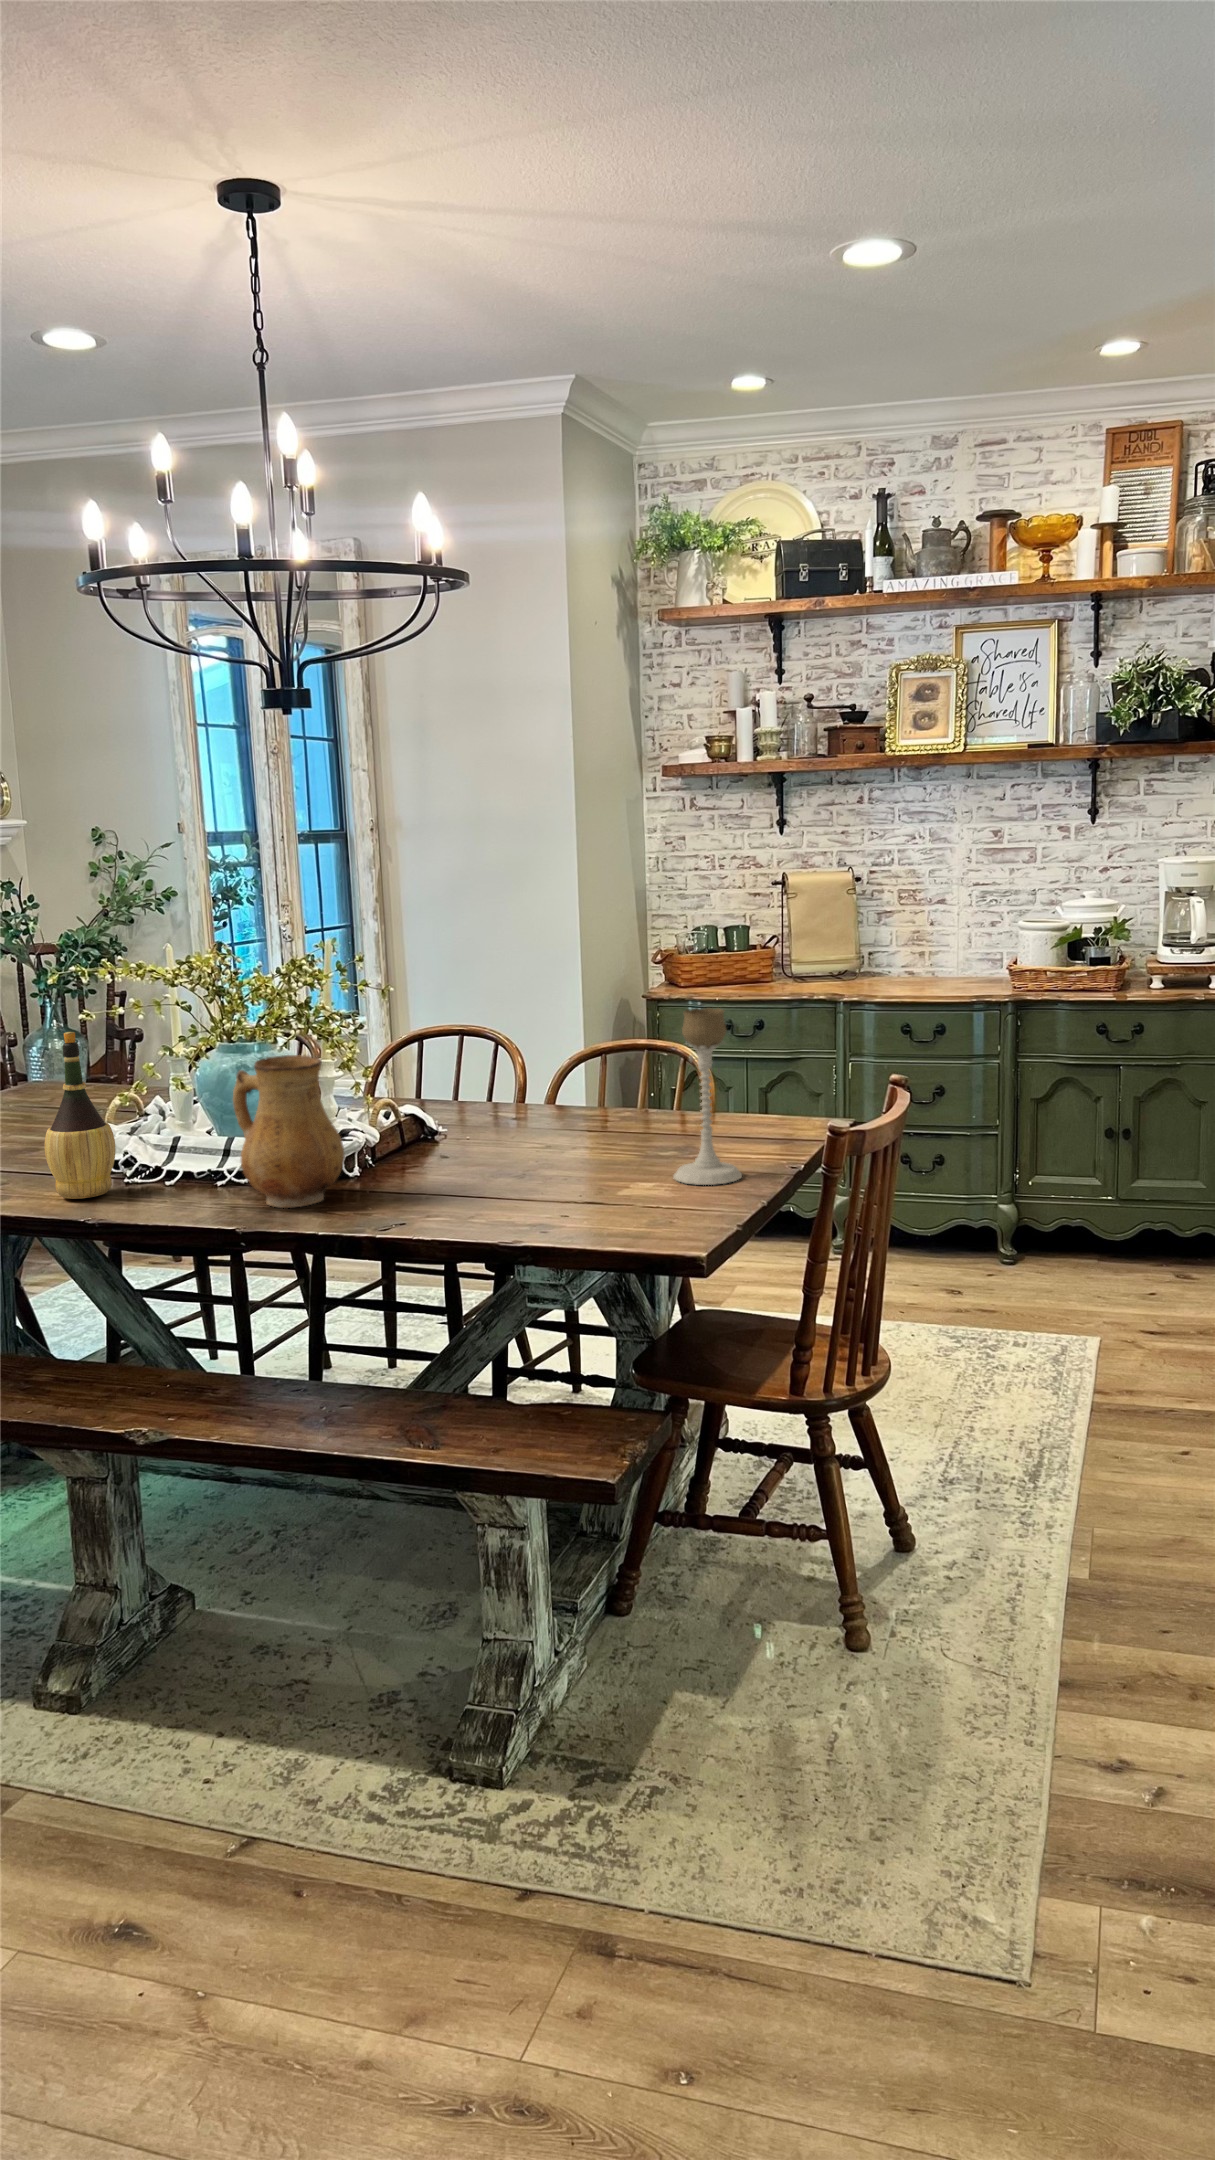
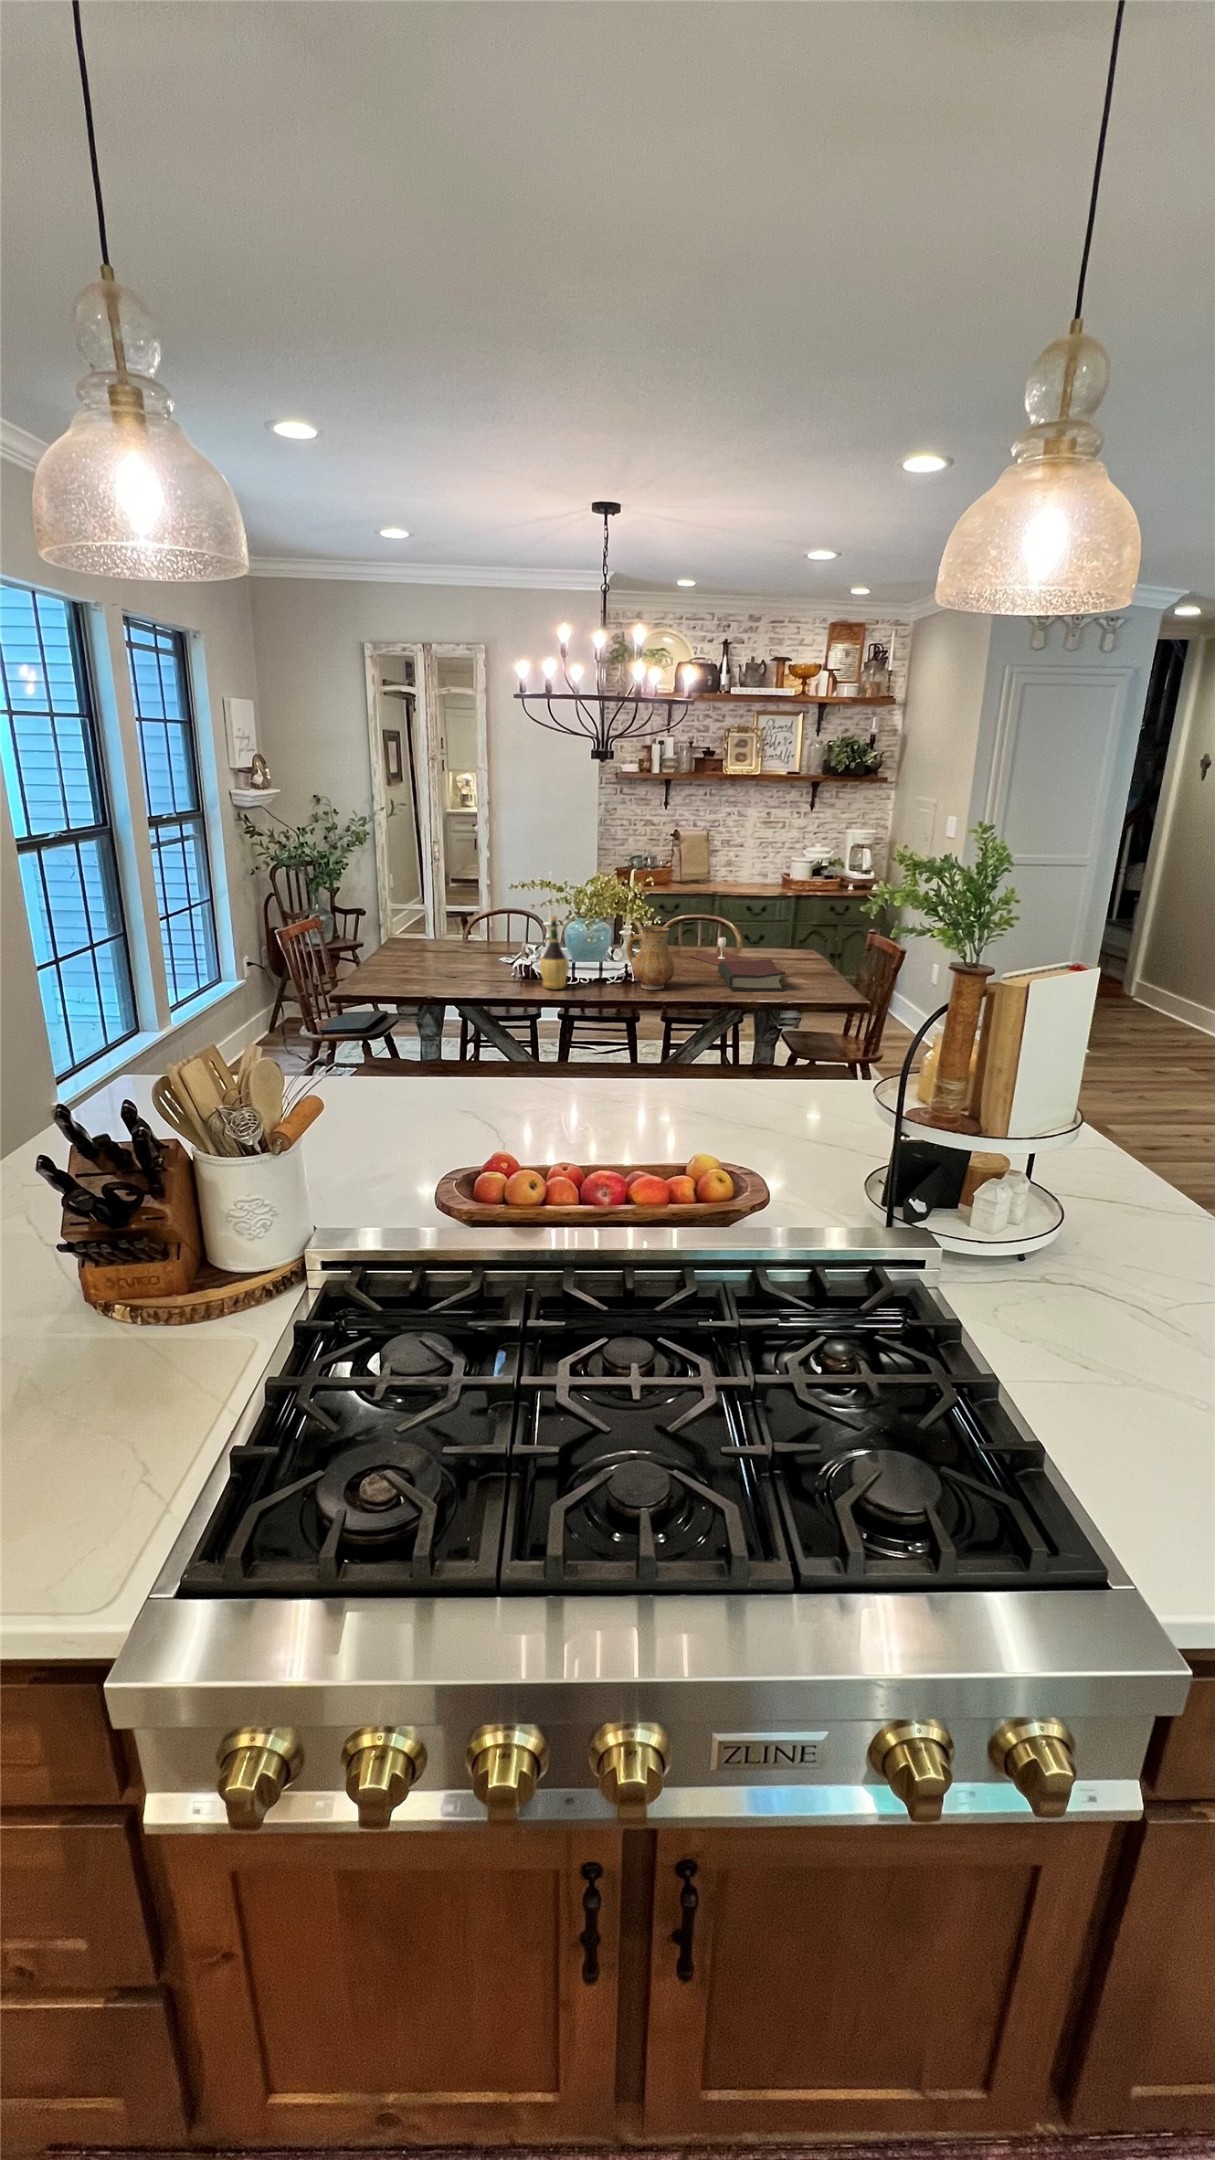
candle holder: present [673,1008,742,1185] -> none [785,905,813,976]
wine glass: none [534,1086,661,1151] -> present [691,937,752,965]
hardback book: none [442,1141,623,1223] -> present [718,959,786,991]

